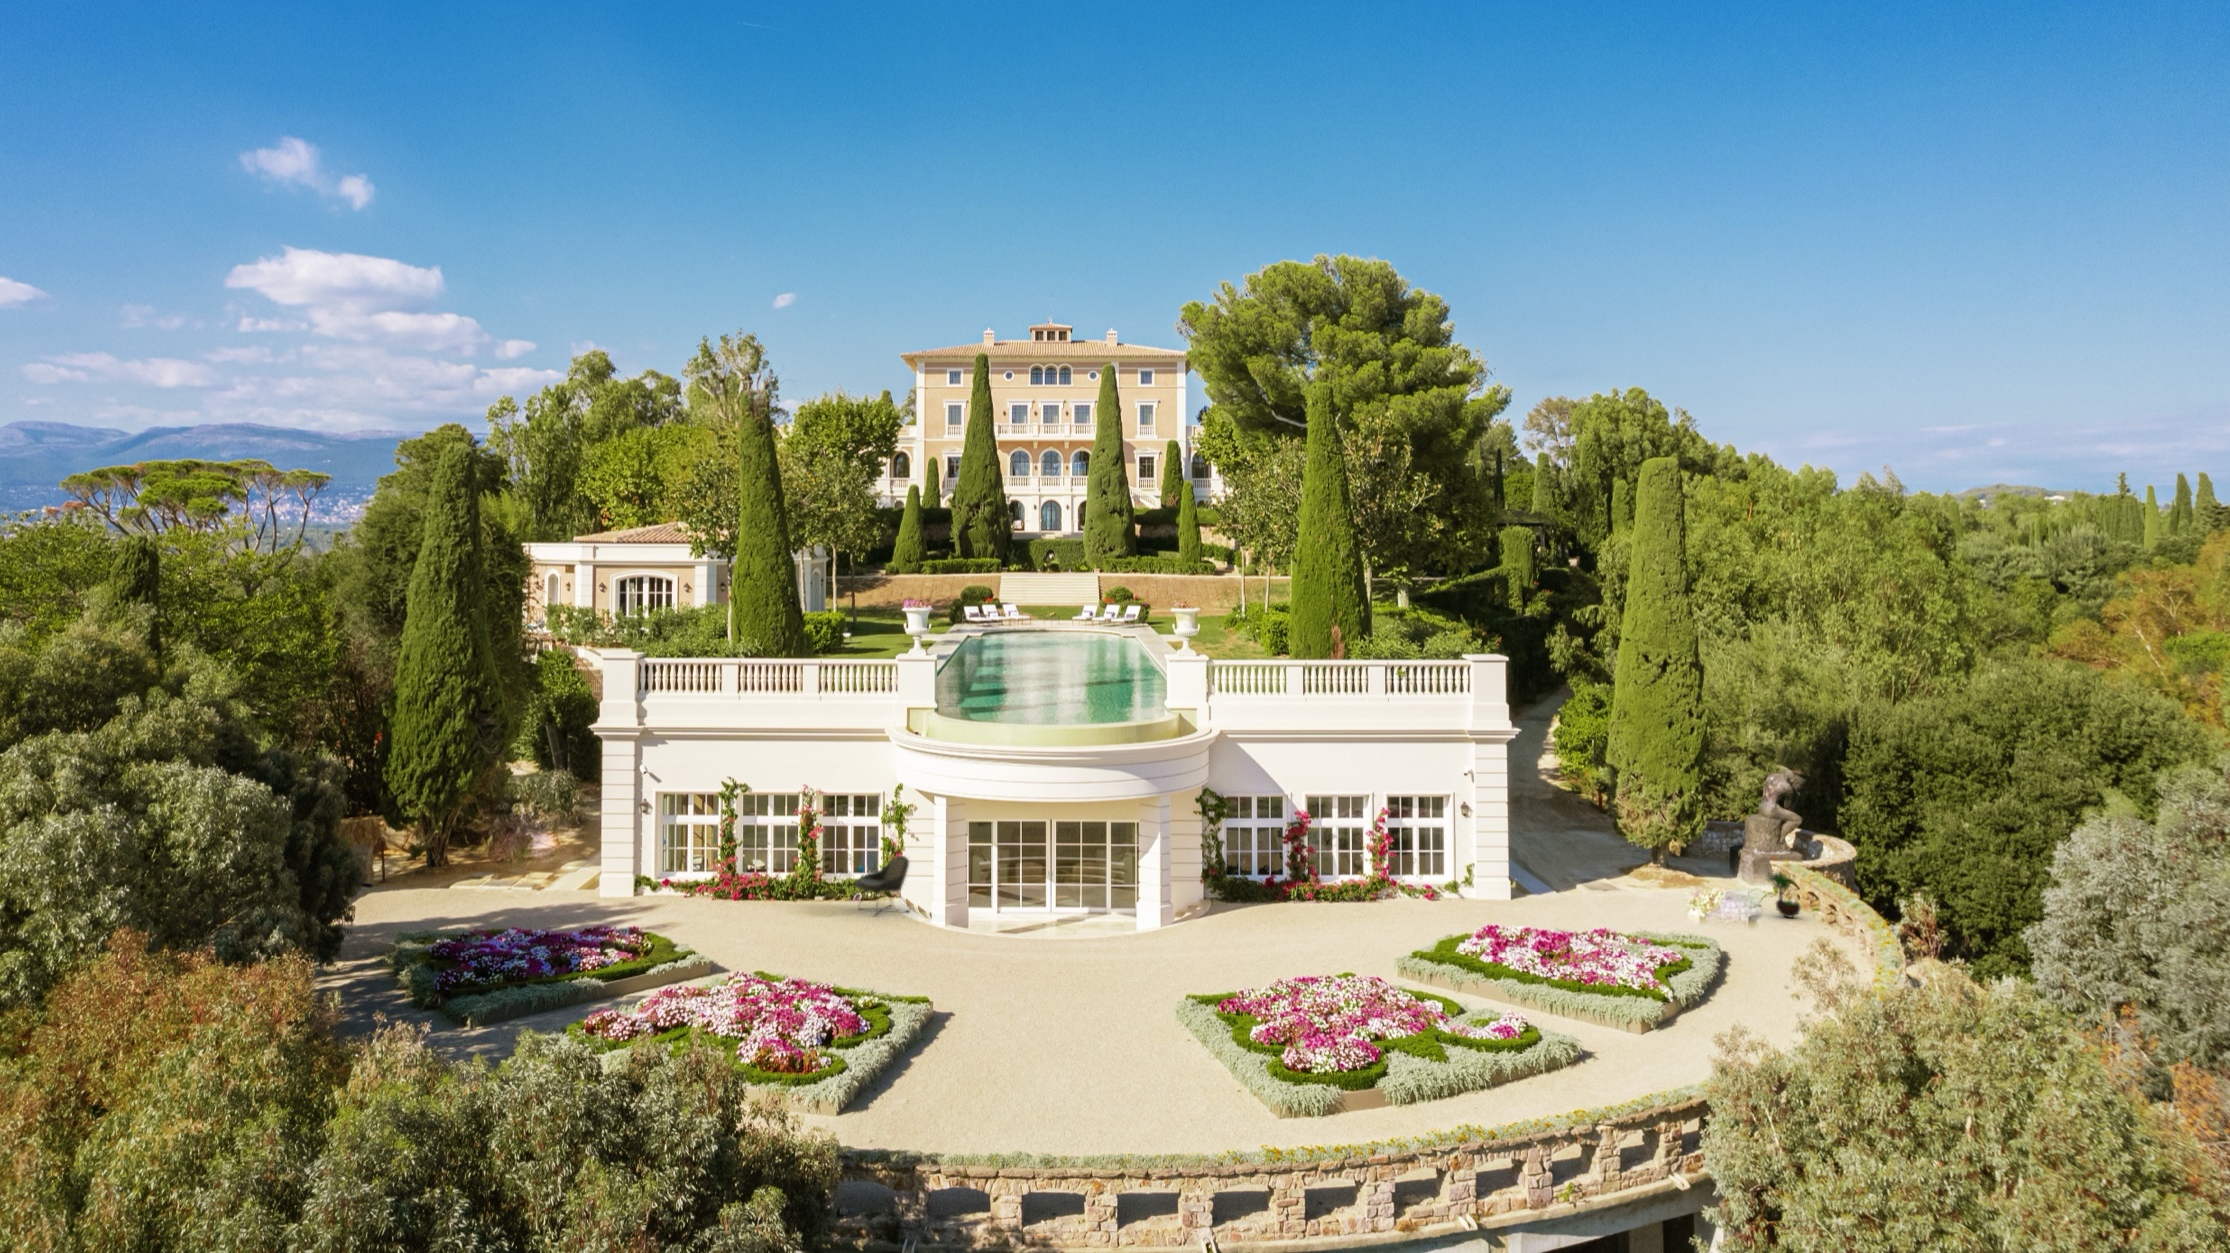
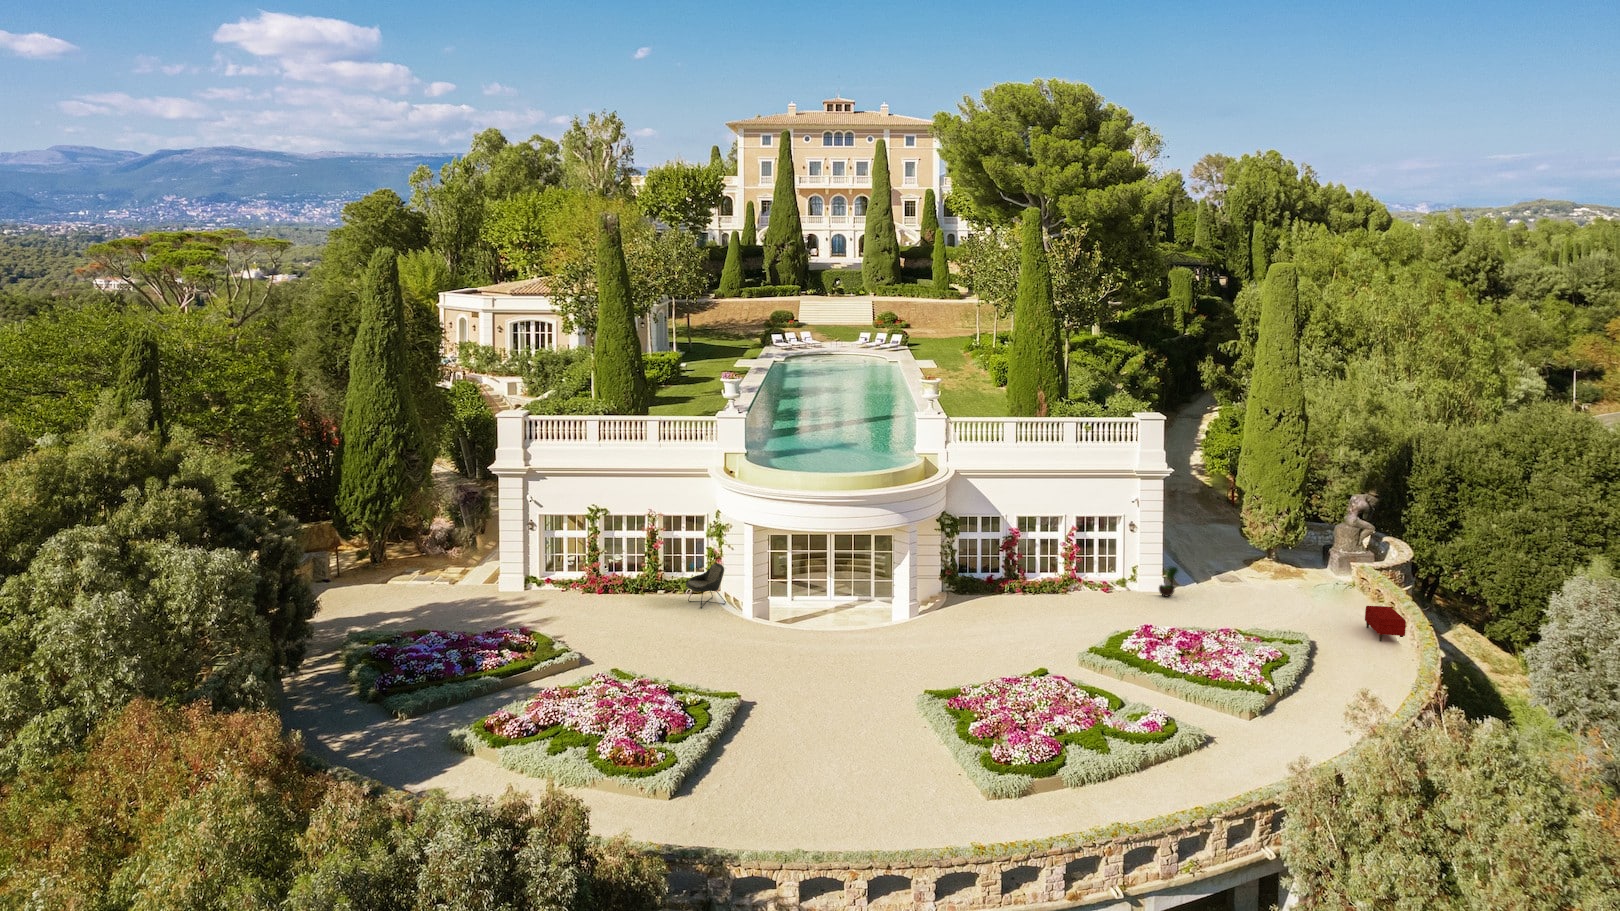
potted tree: present [1768,872,1801,917] -> present [1159,566,1178,597]
bench: none [1787,905,1843,951] -> present [1365,606,1406,642]

